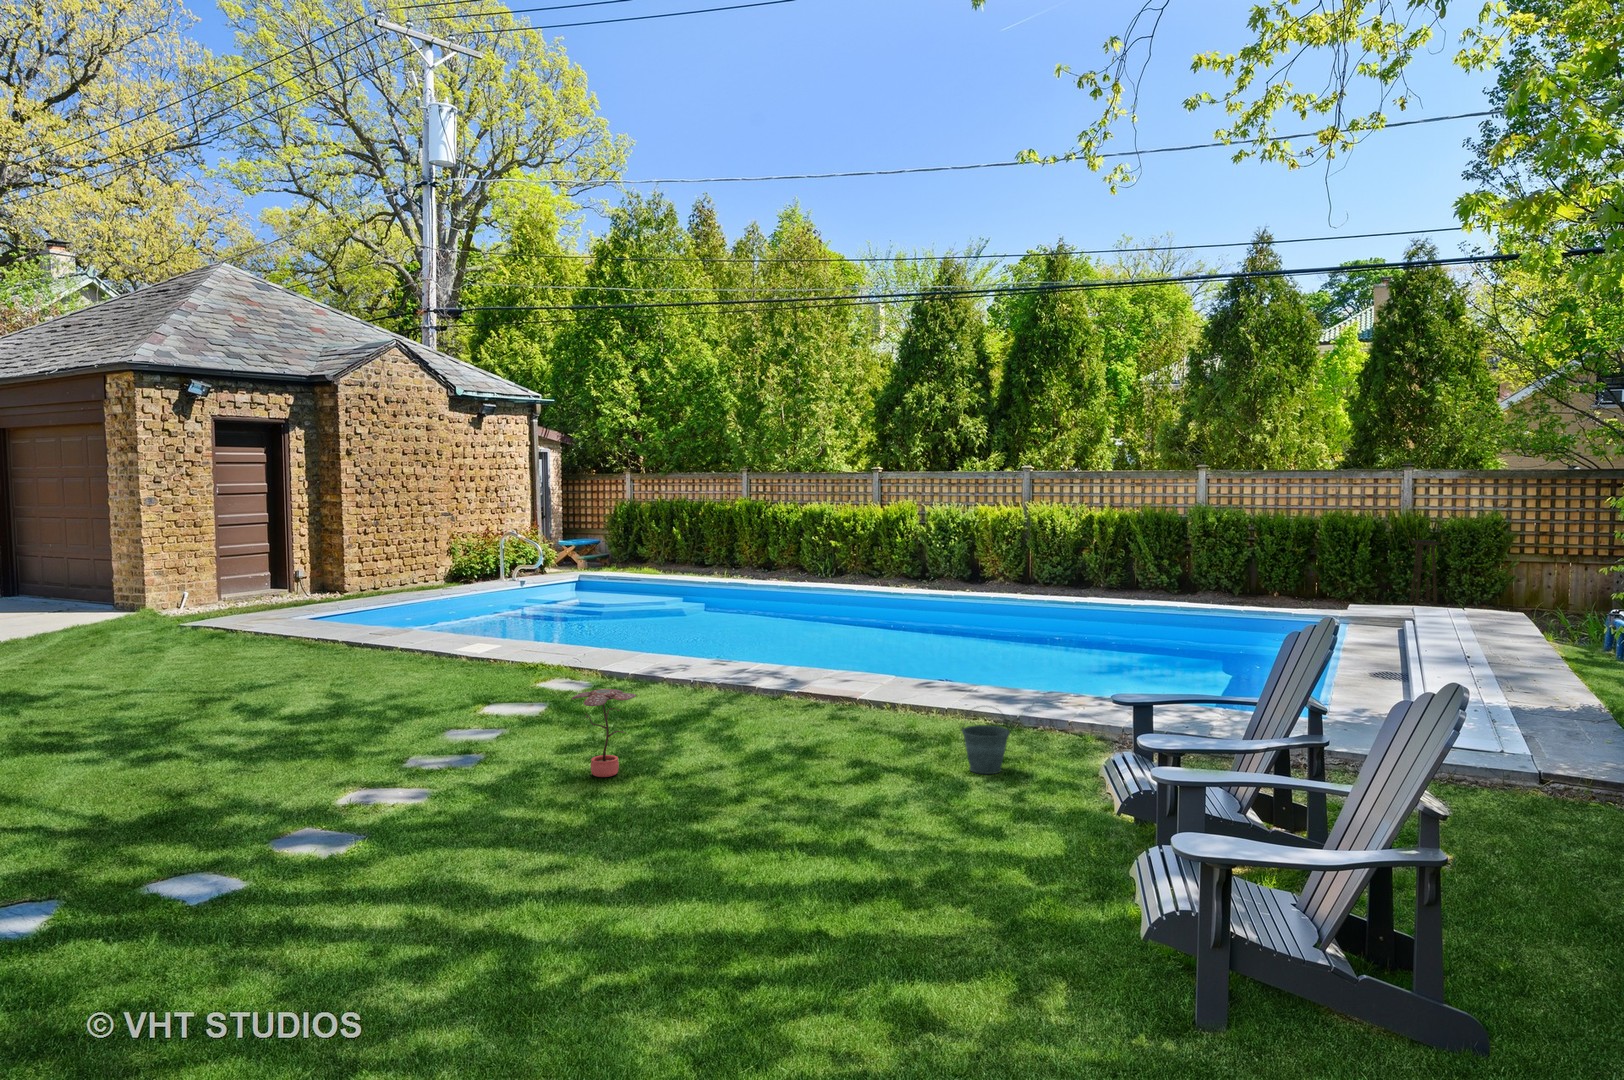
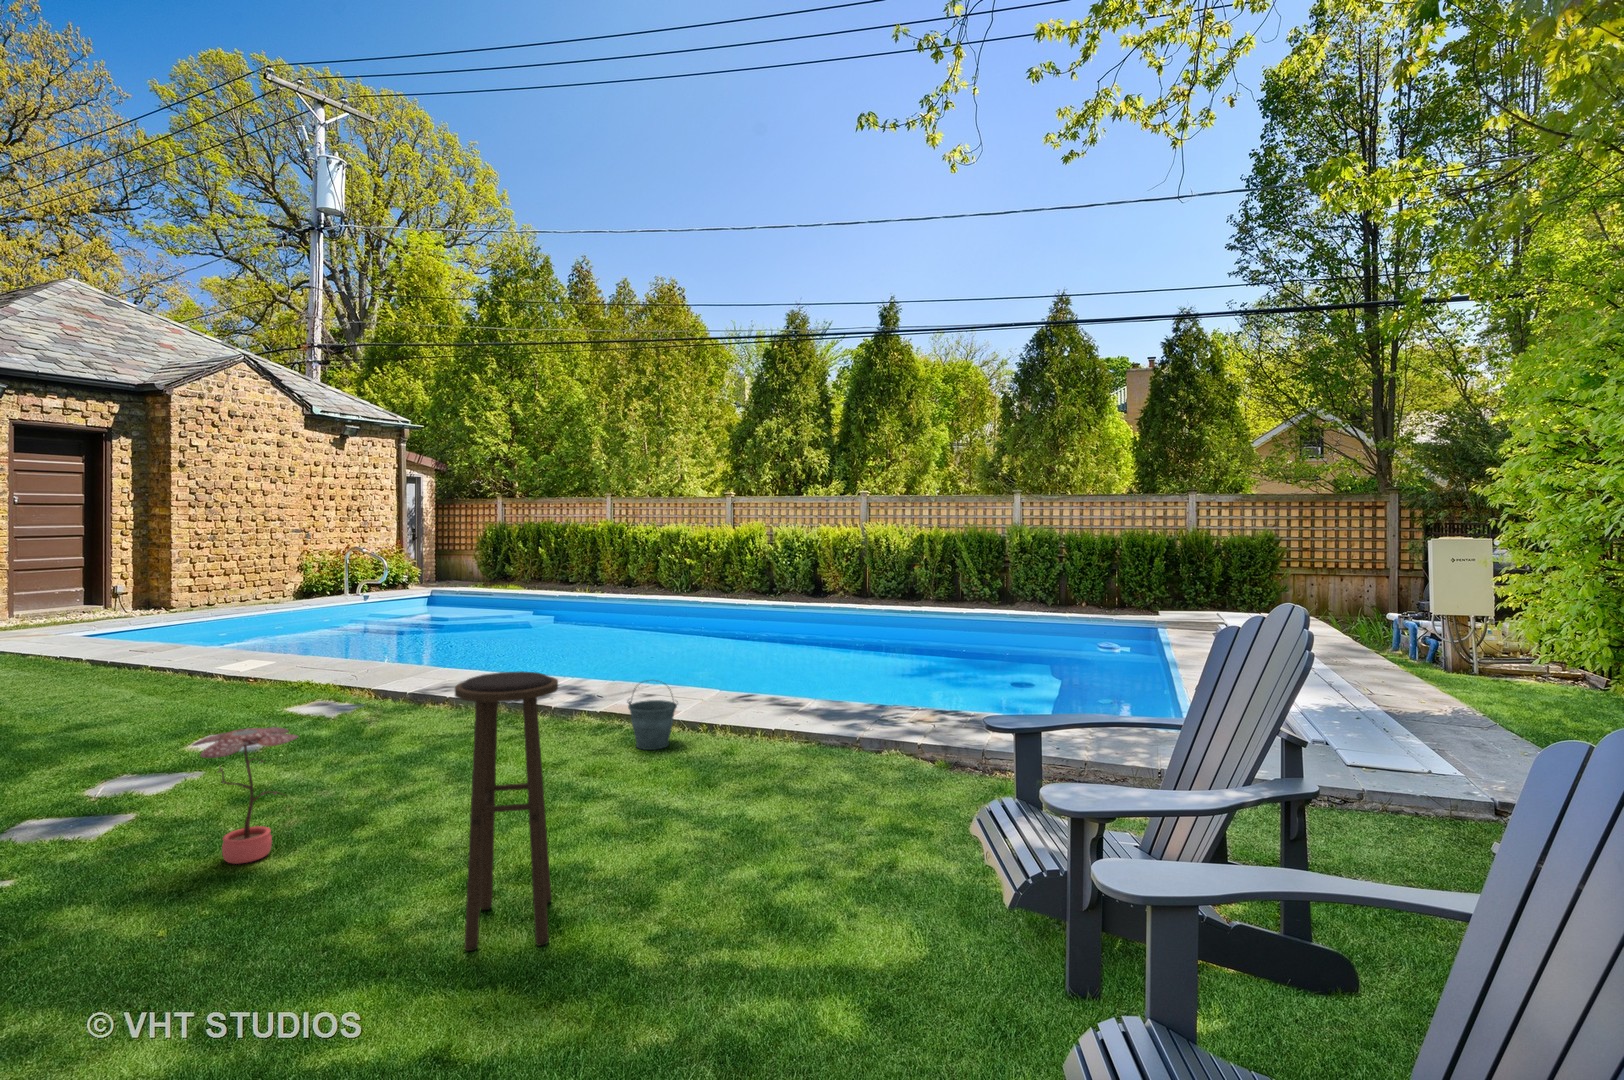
stool: present [1410,540,1439,605] -> present [455,671,558,951]
bucket: present [962,716,1010,774] -> present [628,687,677,750]

